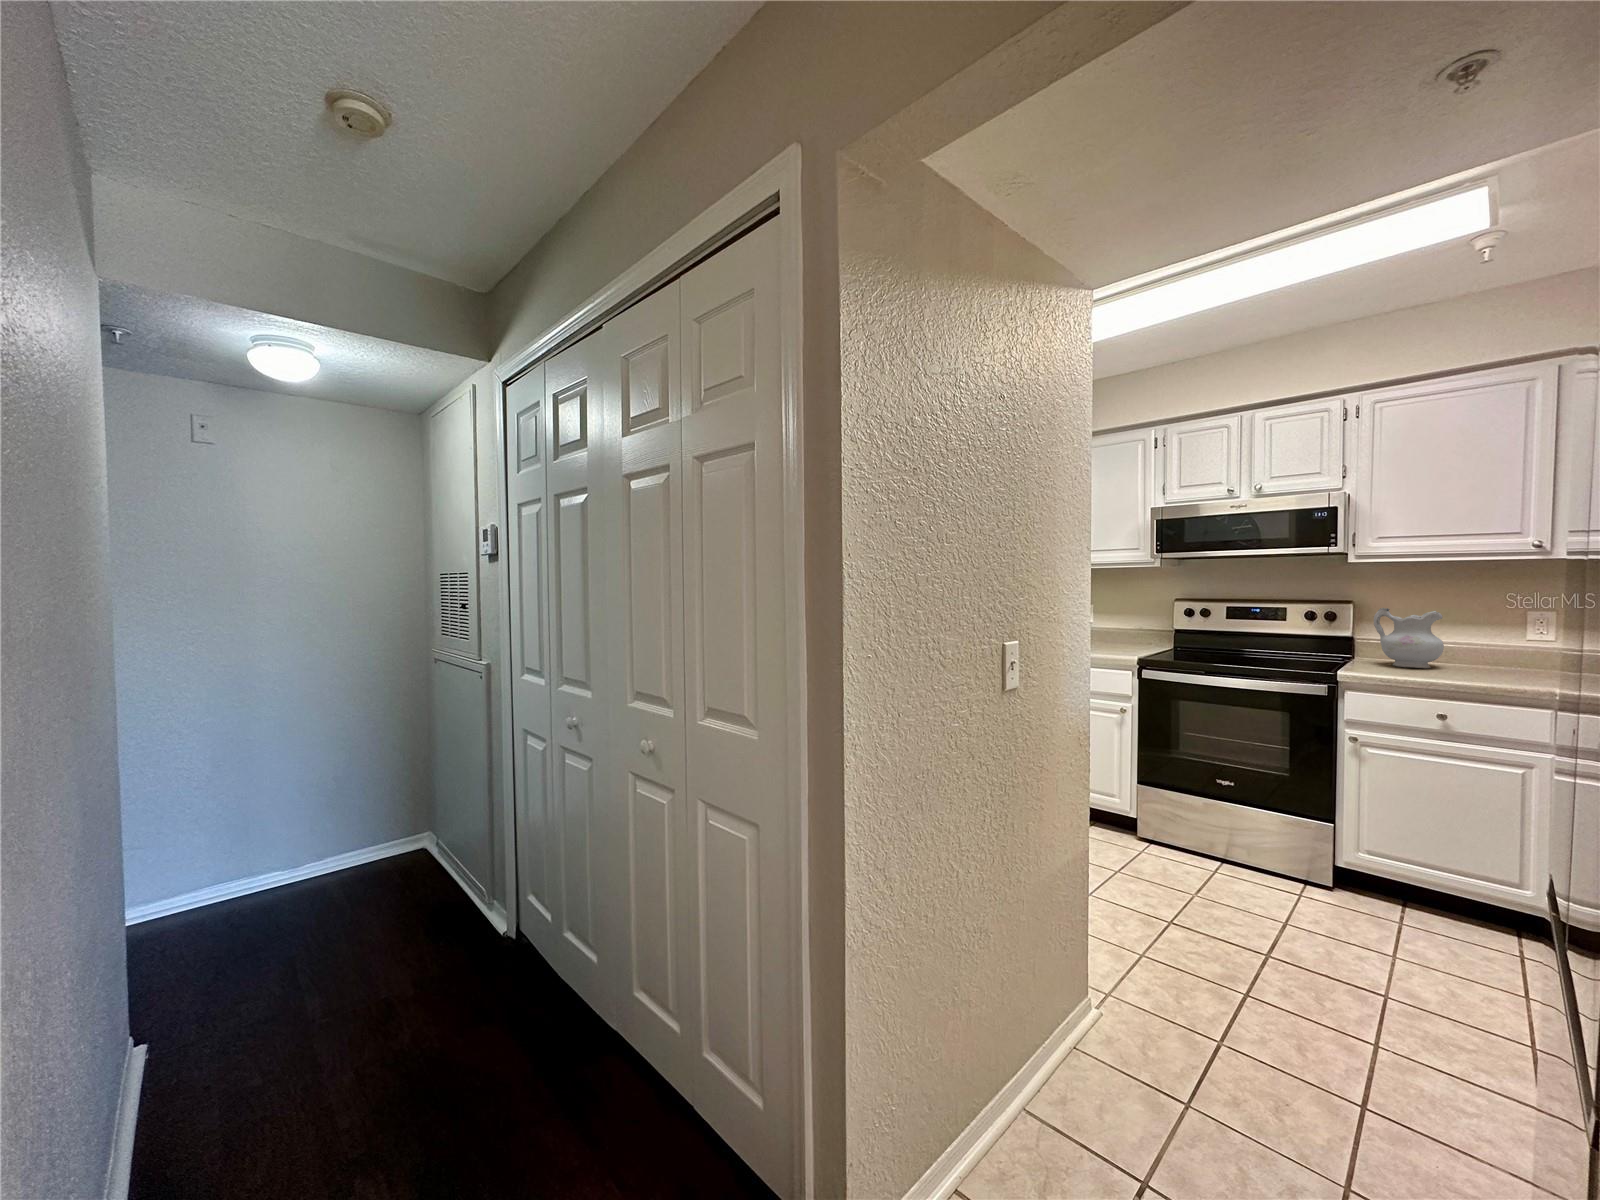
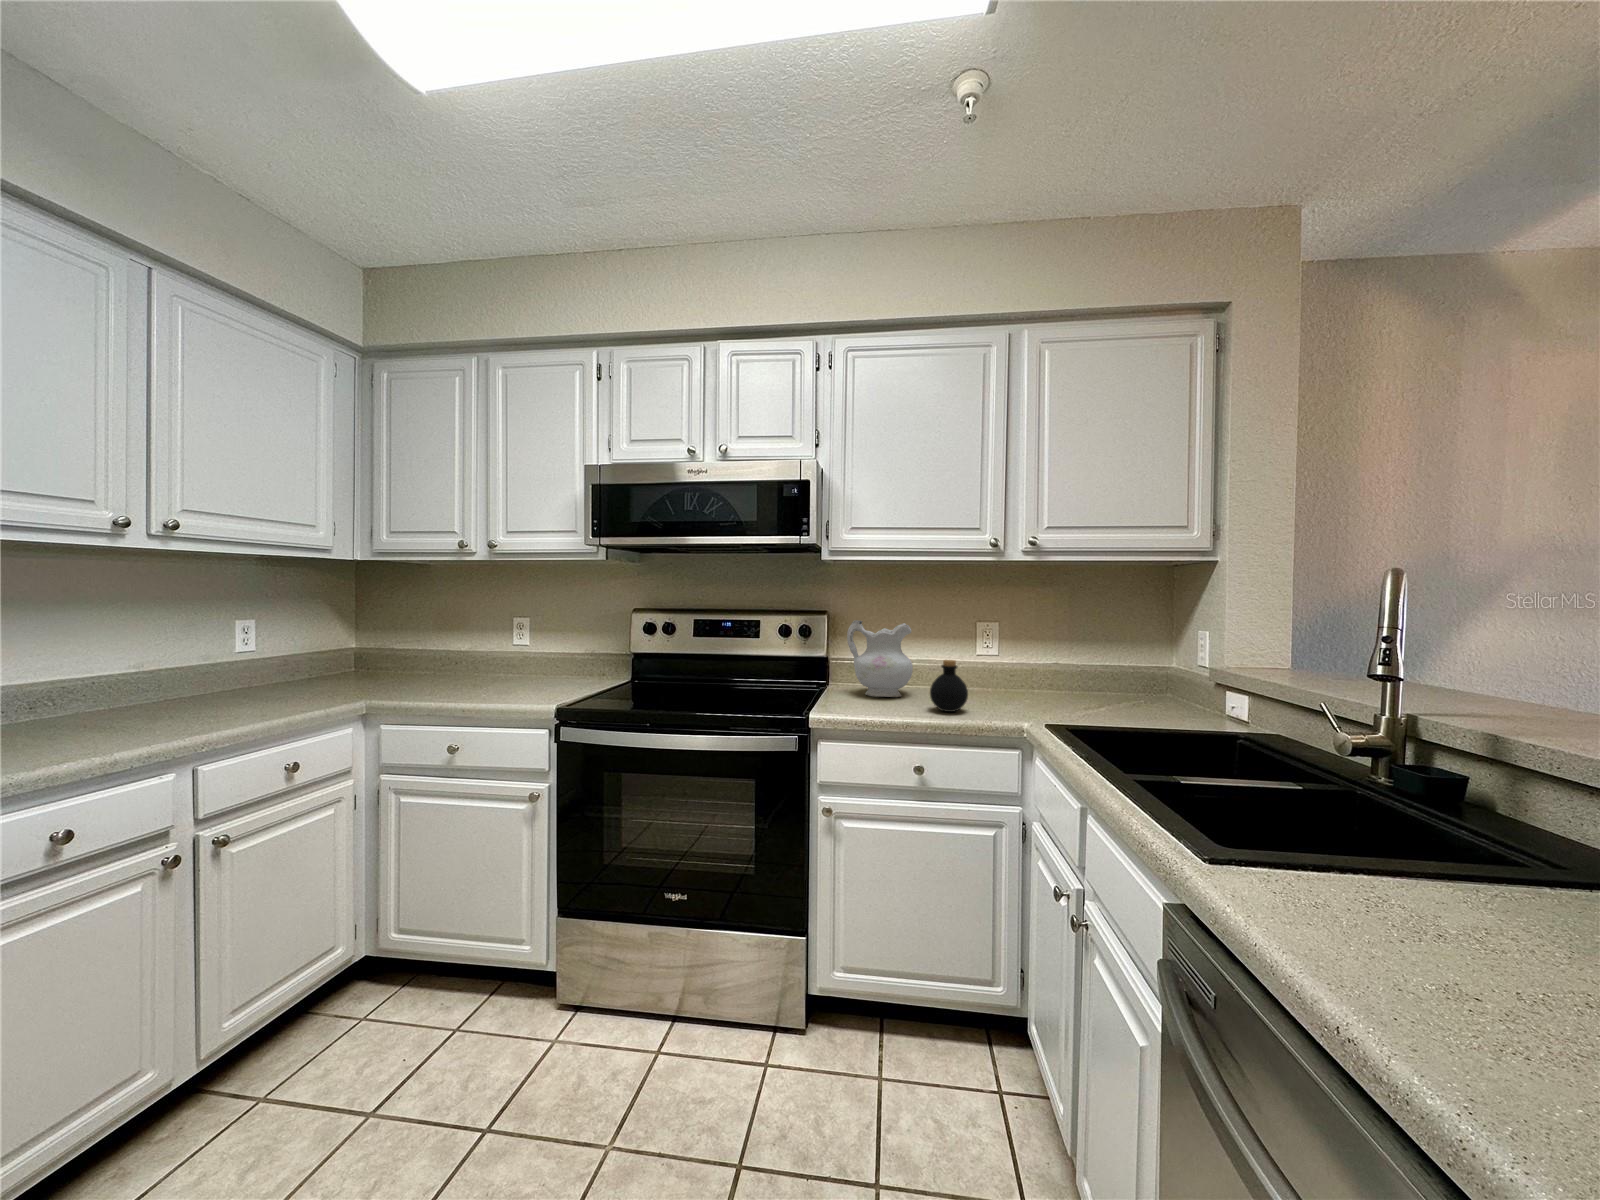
bottle: none [1458,639,1501,680] -> present [930,660,968,712]

